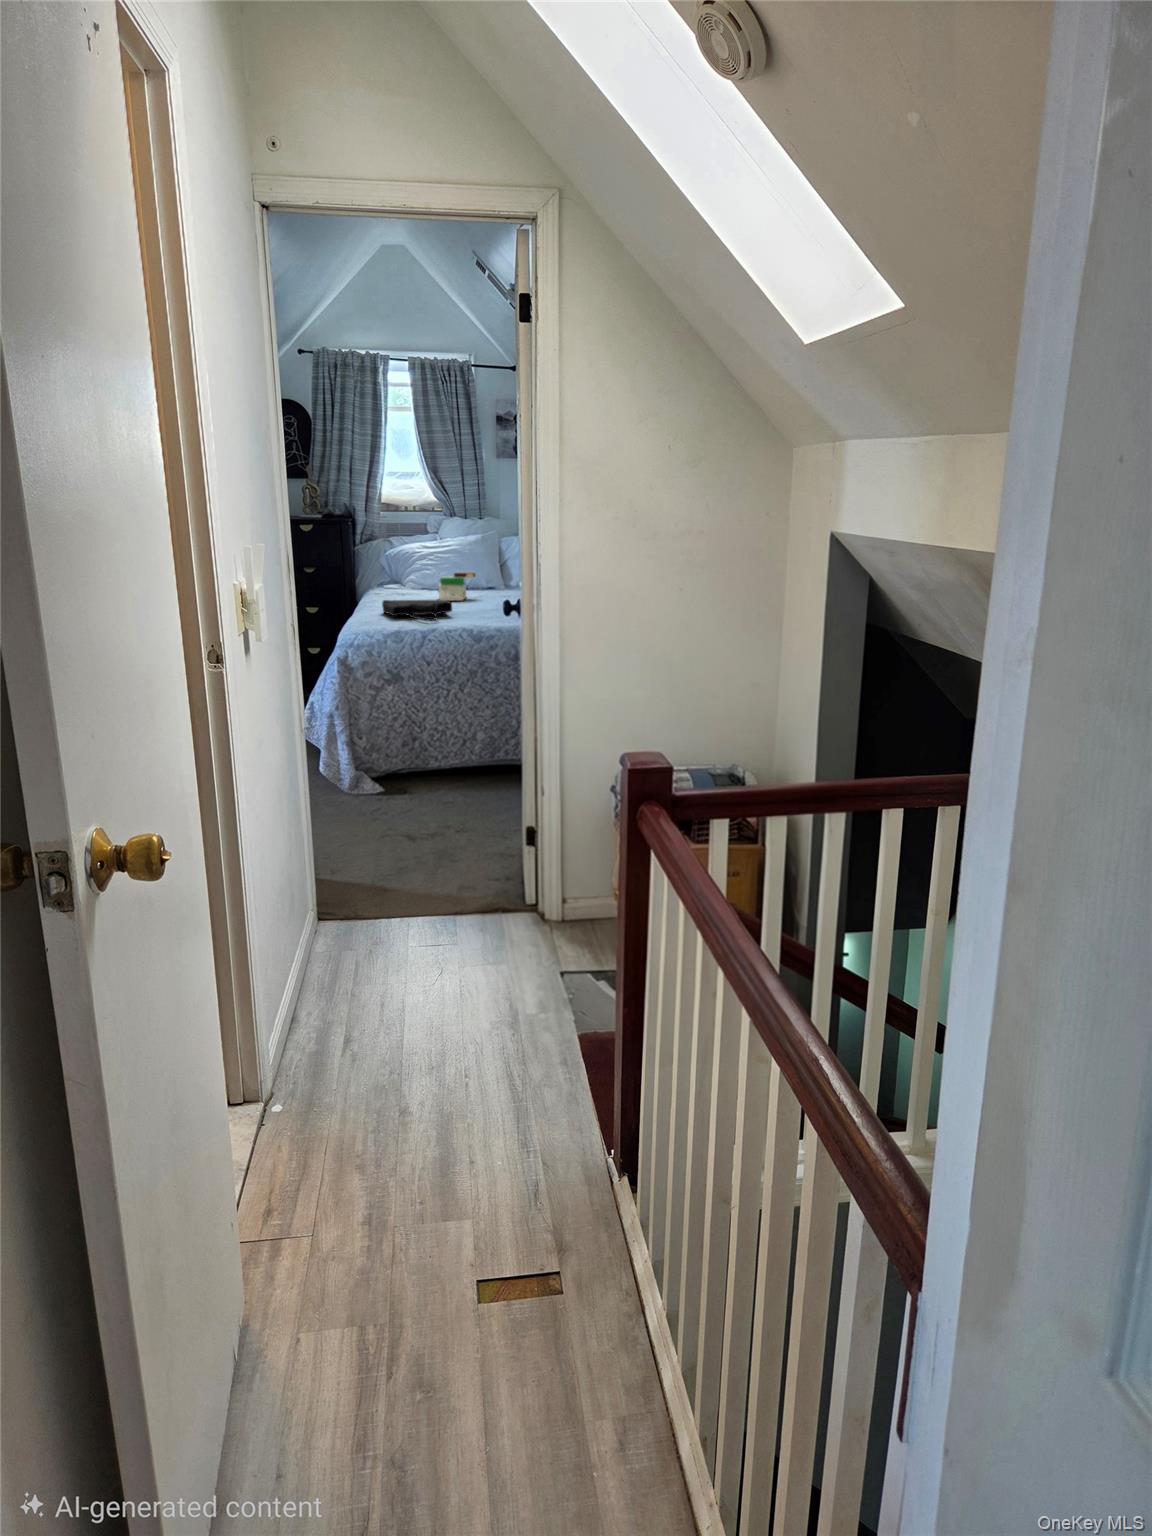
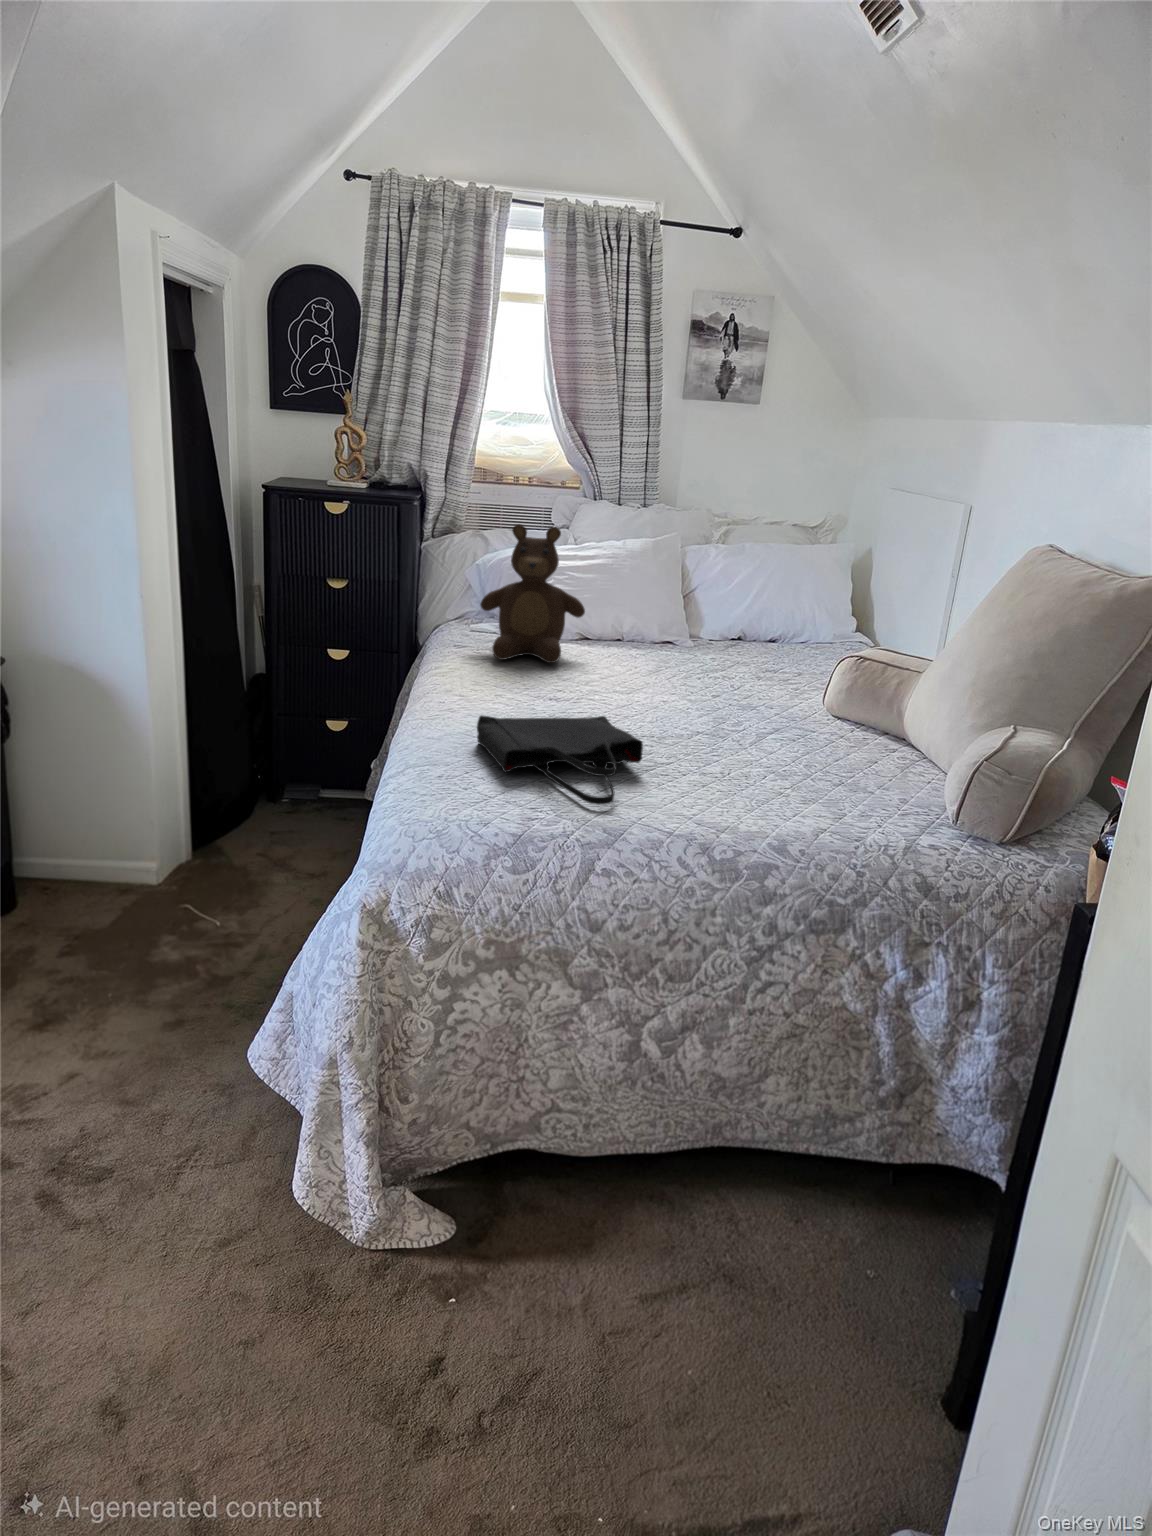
teddy bear: none [386,526,440,593] -> present [480,524,585,663]
book: present [438,572,476,601] -> none [586,629,666,698]

